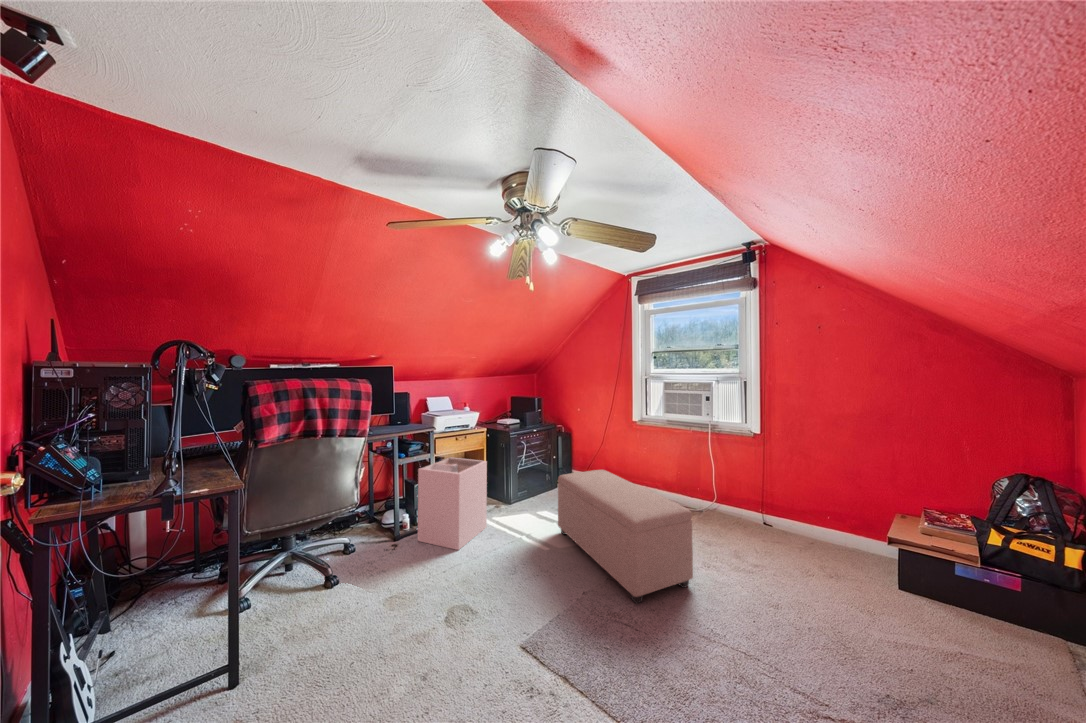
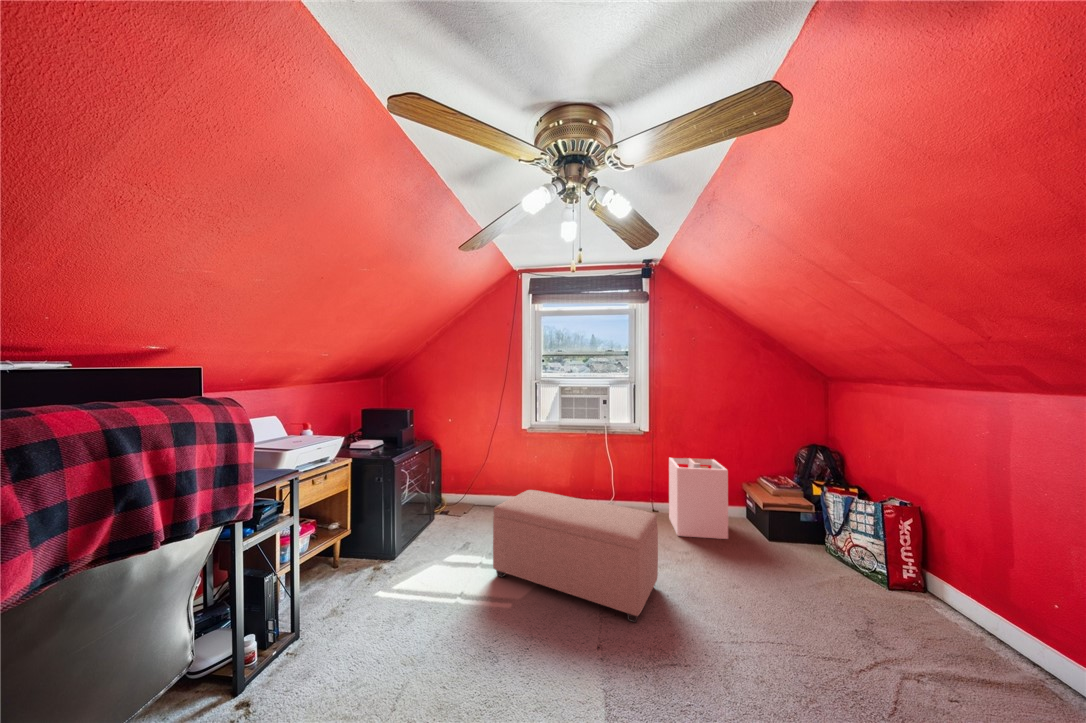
laundry hamper: present [418,457,487,550] -> present [669,458,728,539]

